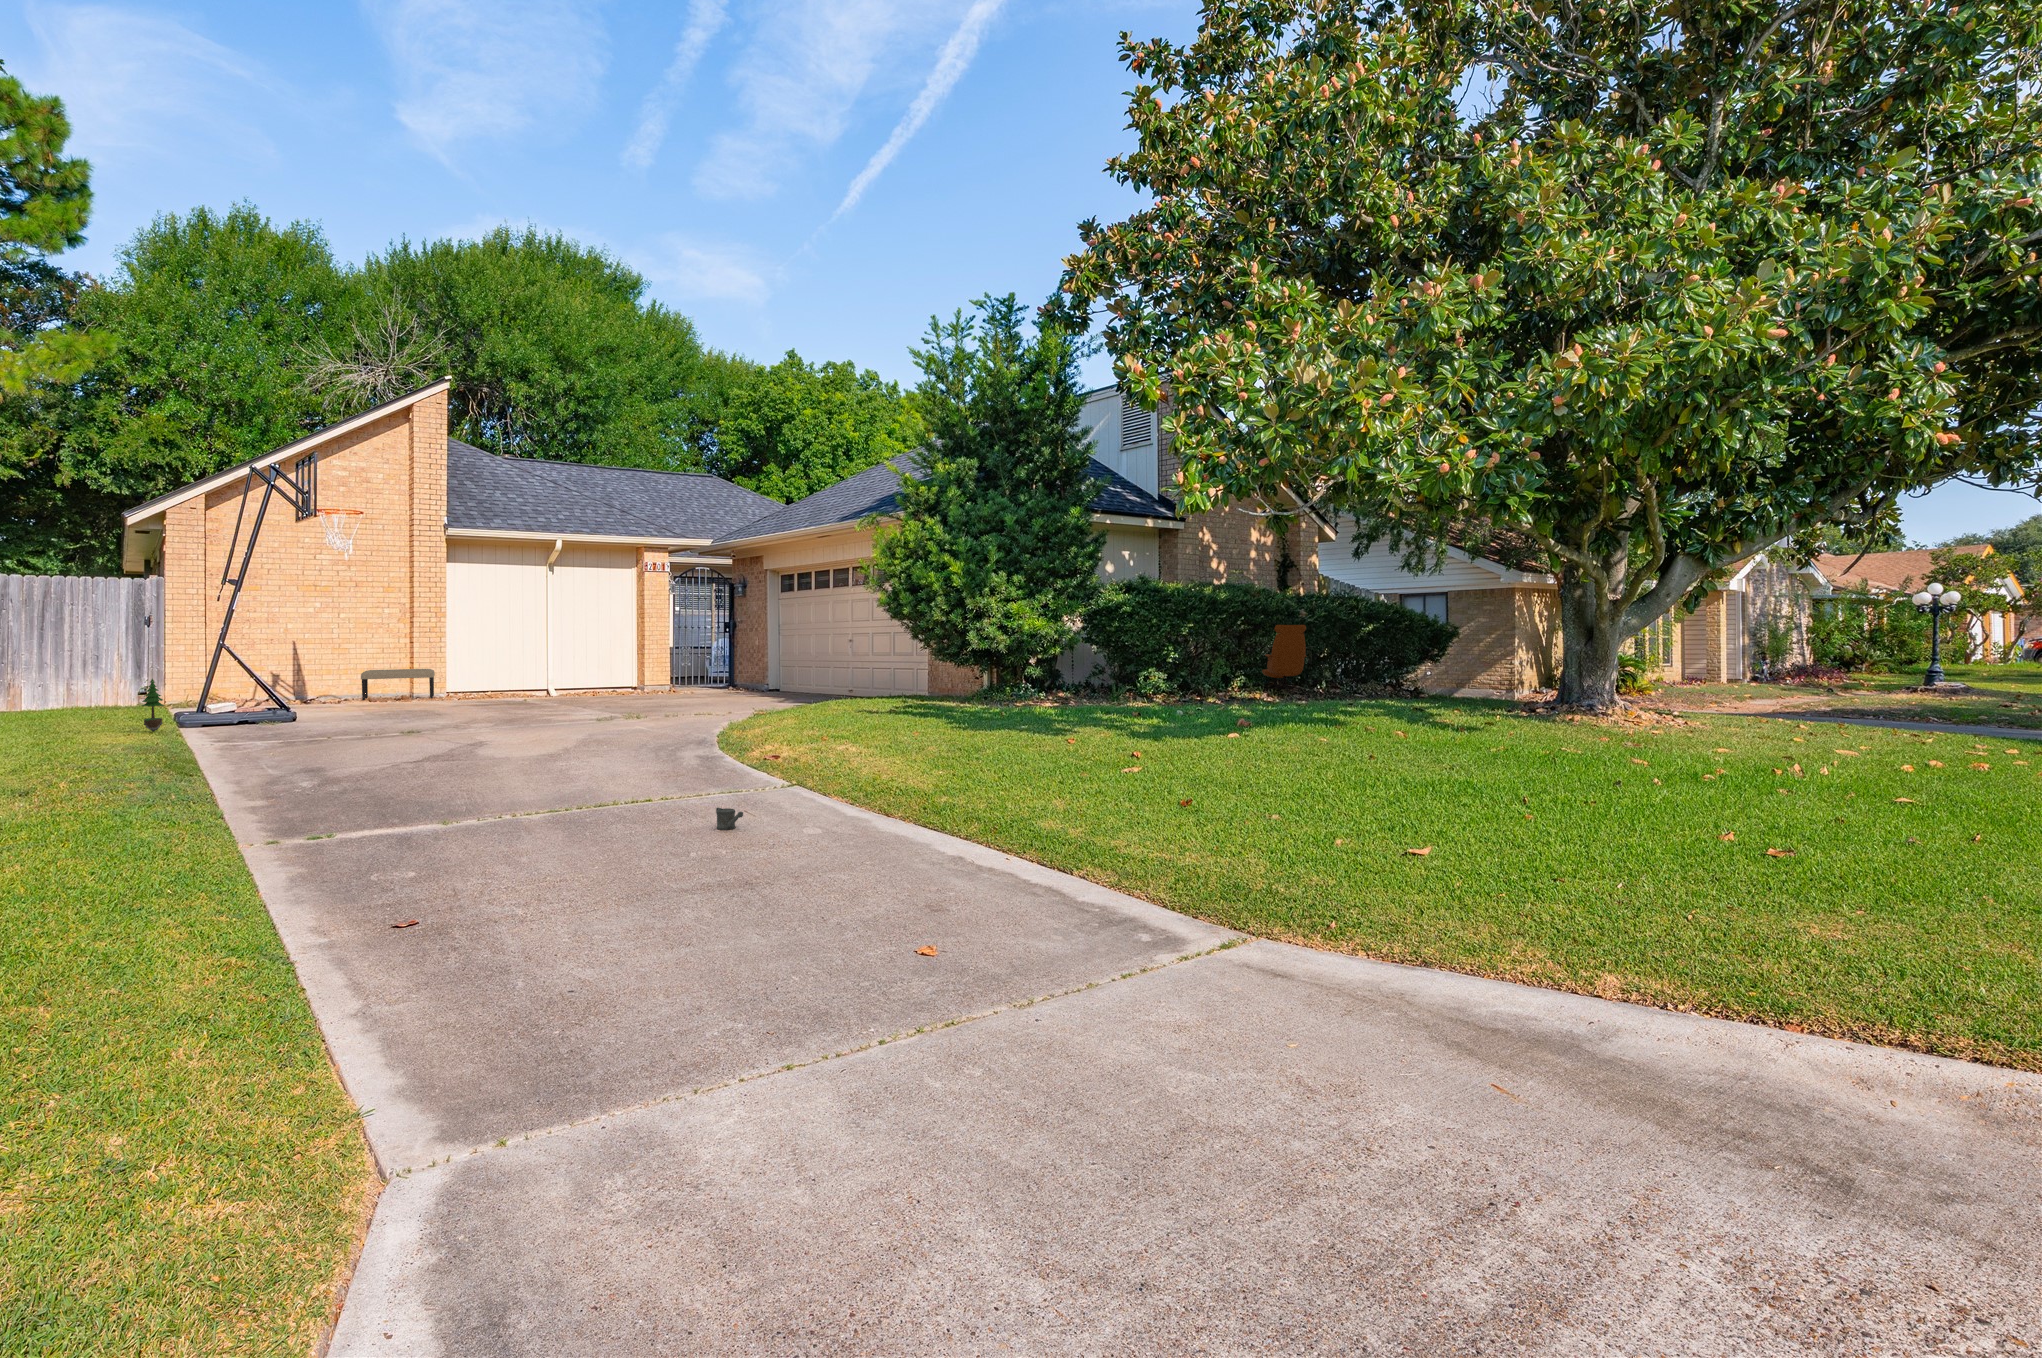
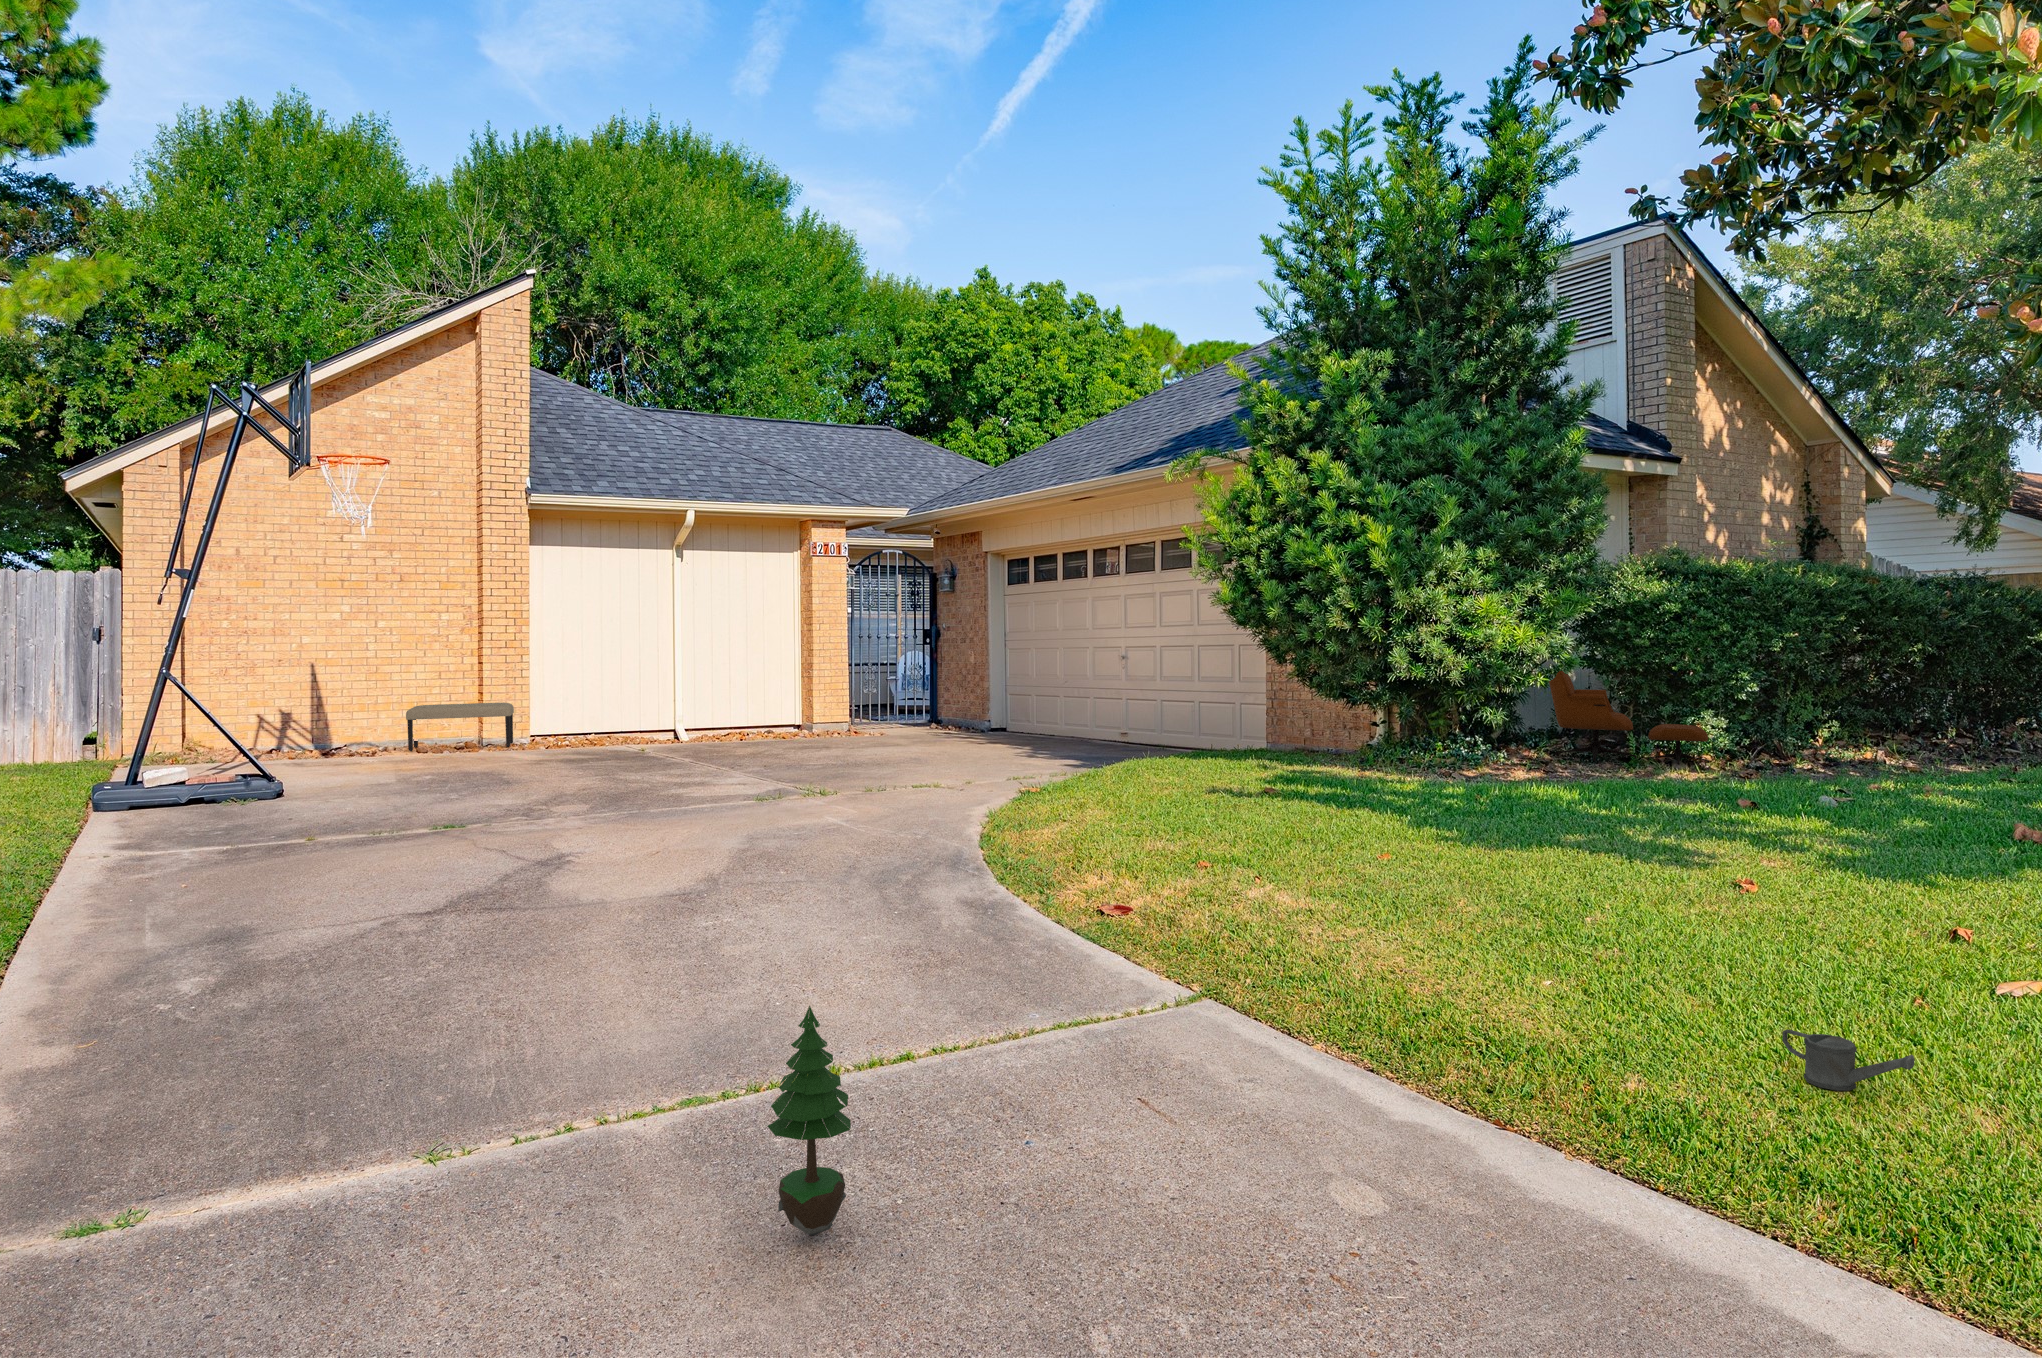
lounge chair: present [1261,625,1307,693] -> present [1549,671,1709,765]
potted tree: present [142,679,164,732] -> present [768,1006,851,1236]
watering can: present [716,807,743,830] -> present [1783,1029,1914,1091]

